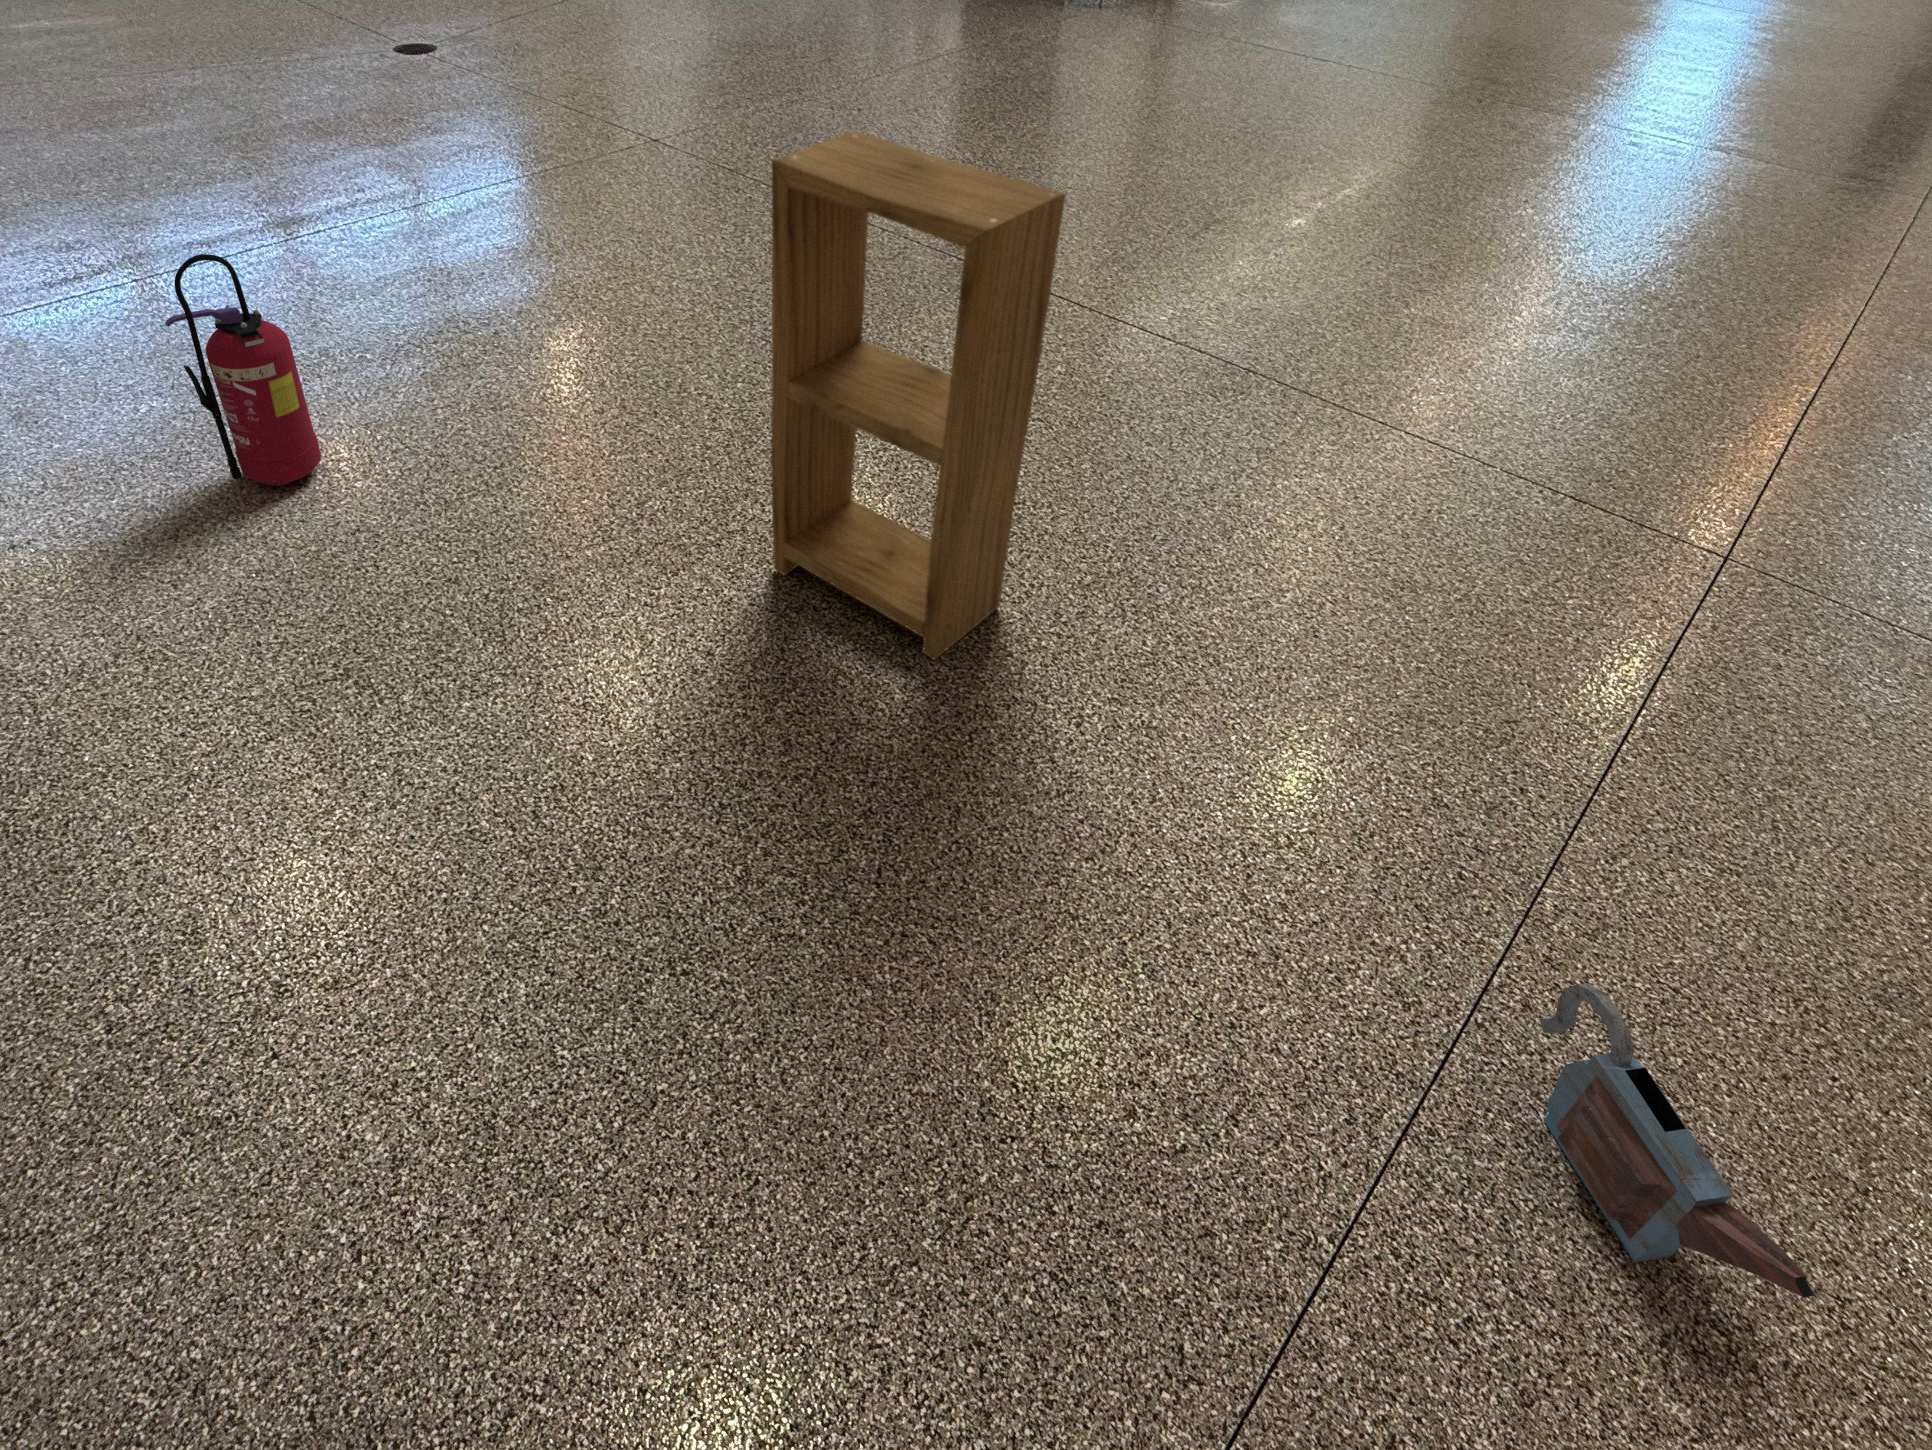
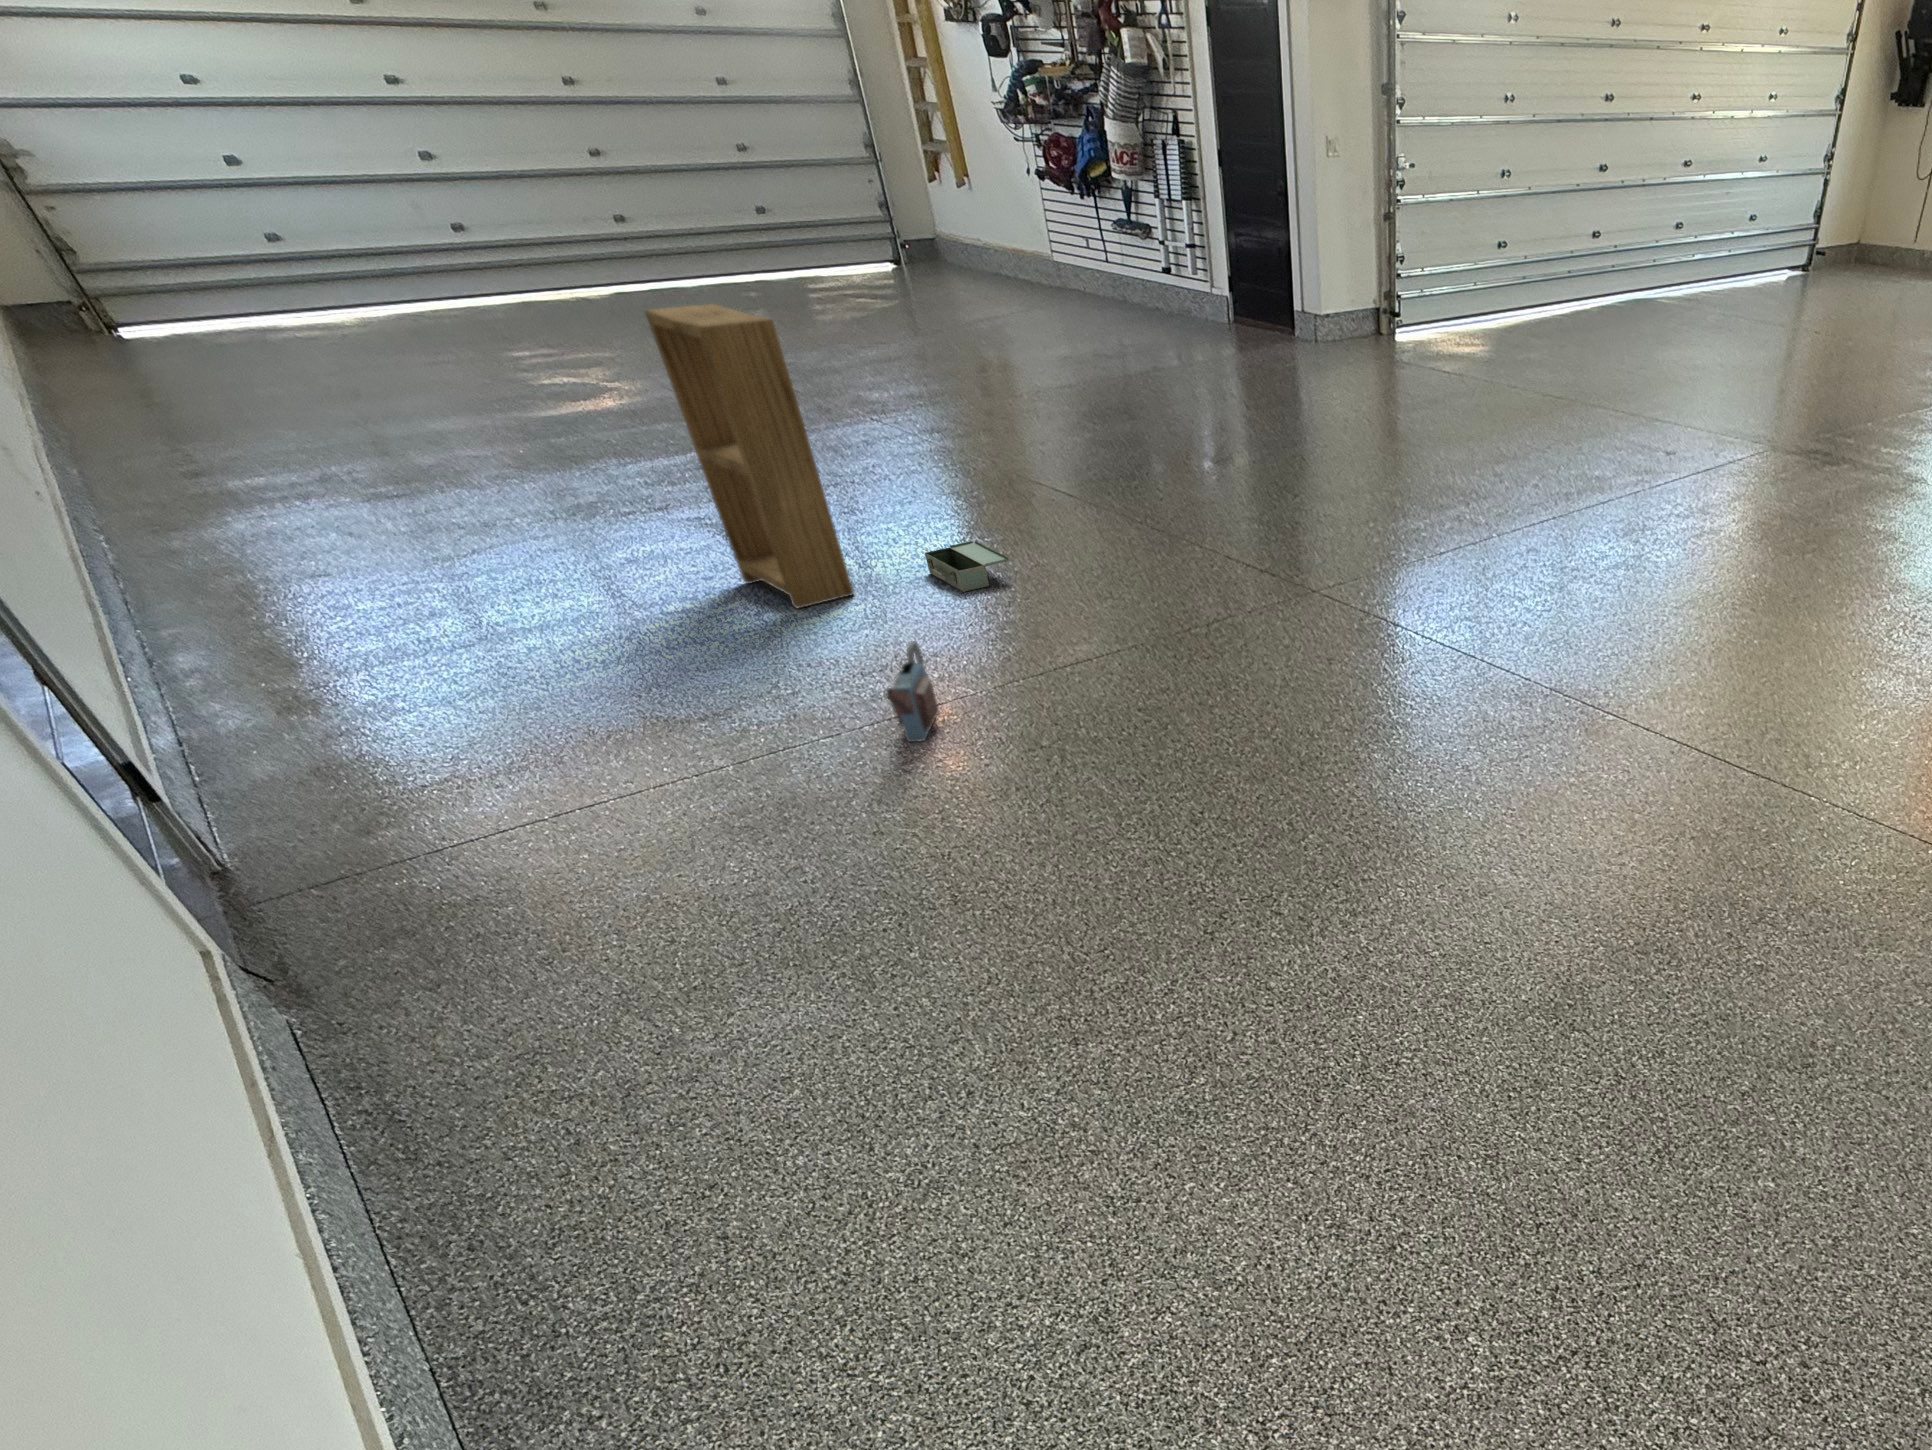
fire extinguisher: present [165,254,321,486] -> none [395,396,518,553]
toolbox: none [1069,470,1237,593] -> present [925,541,1009,592]

